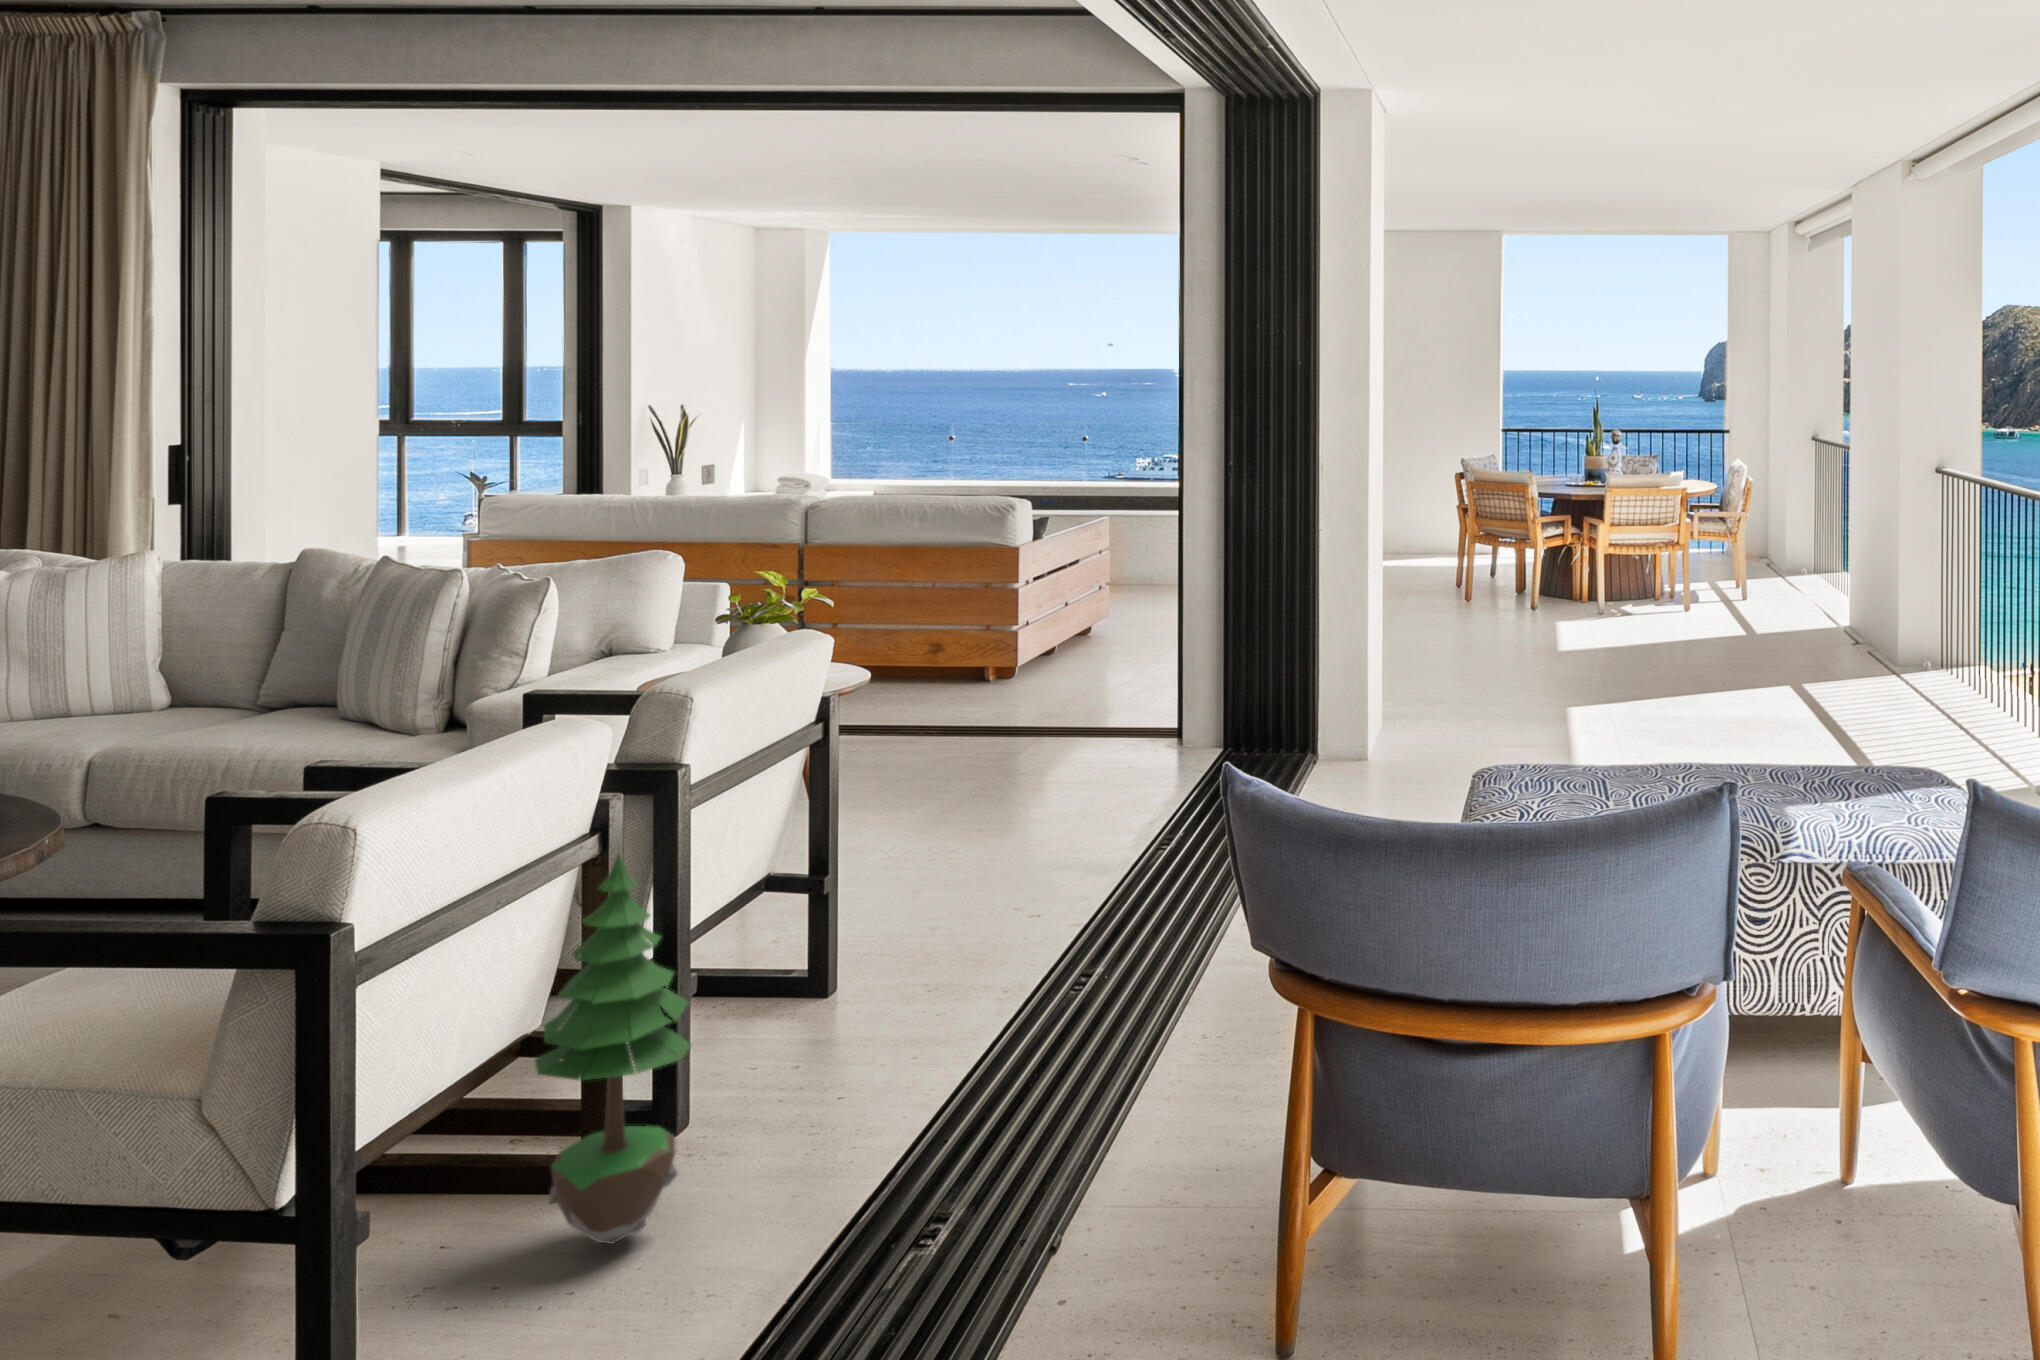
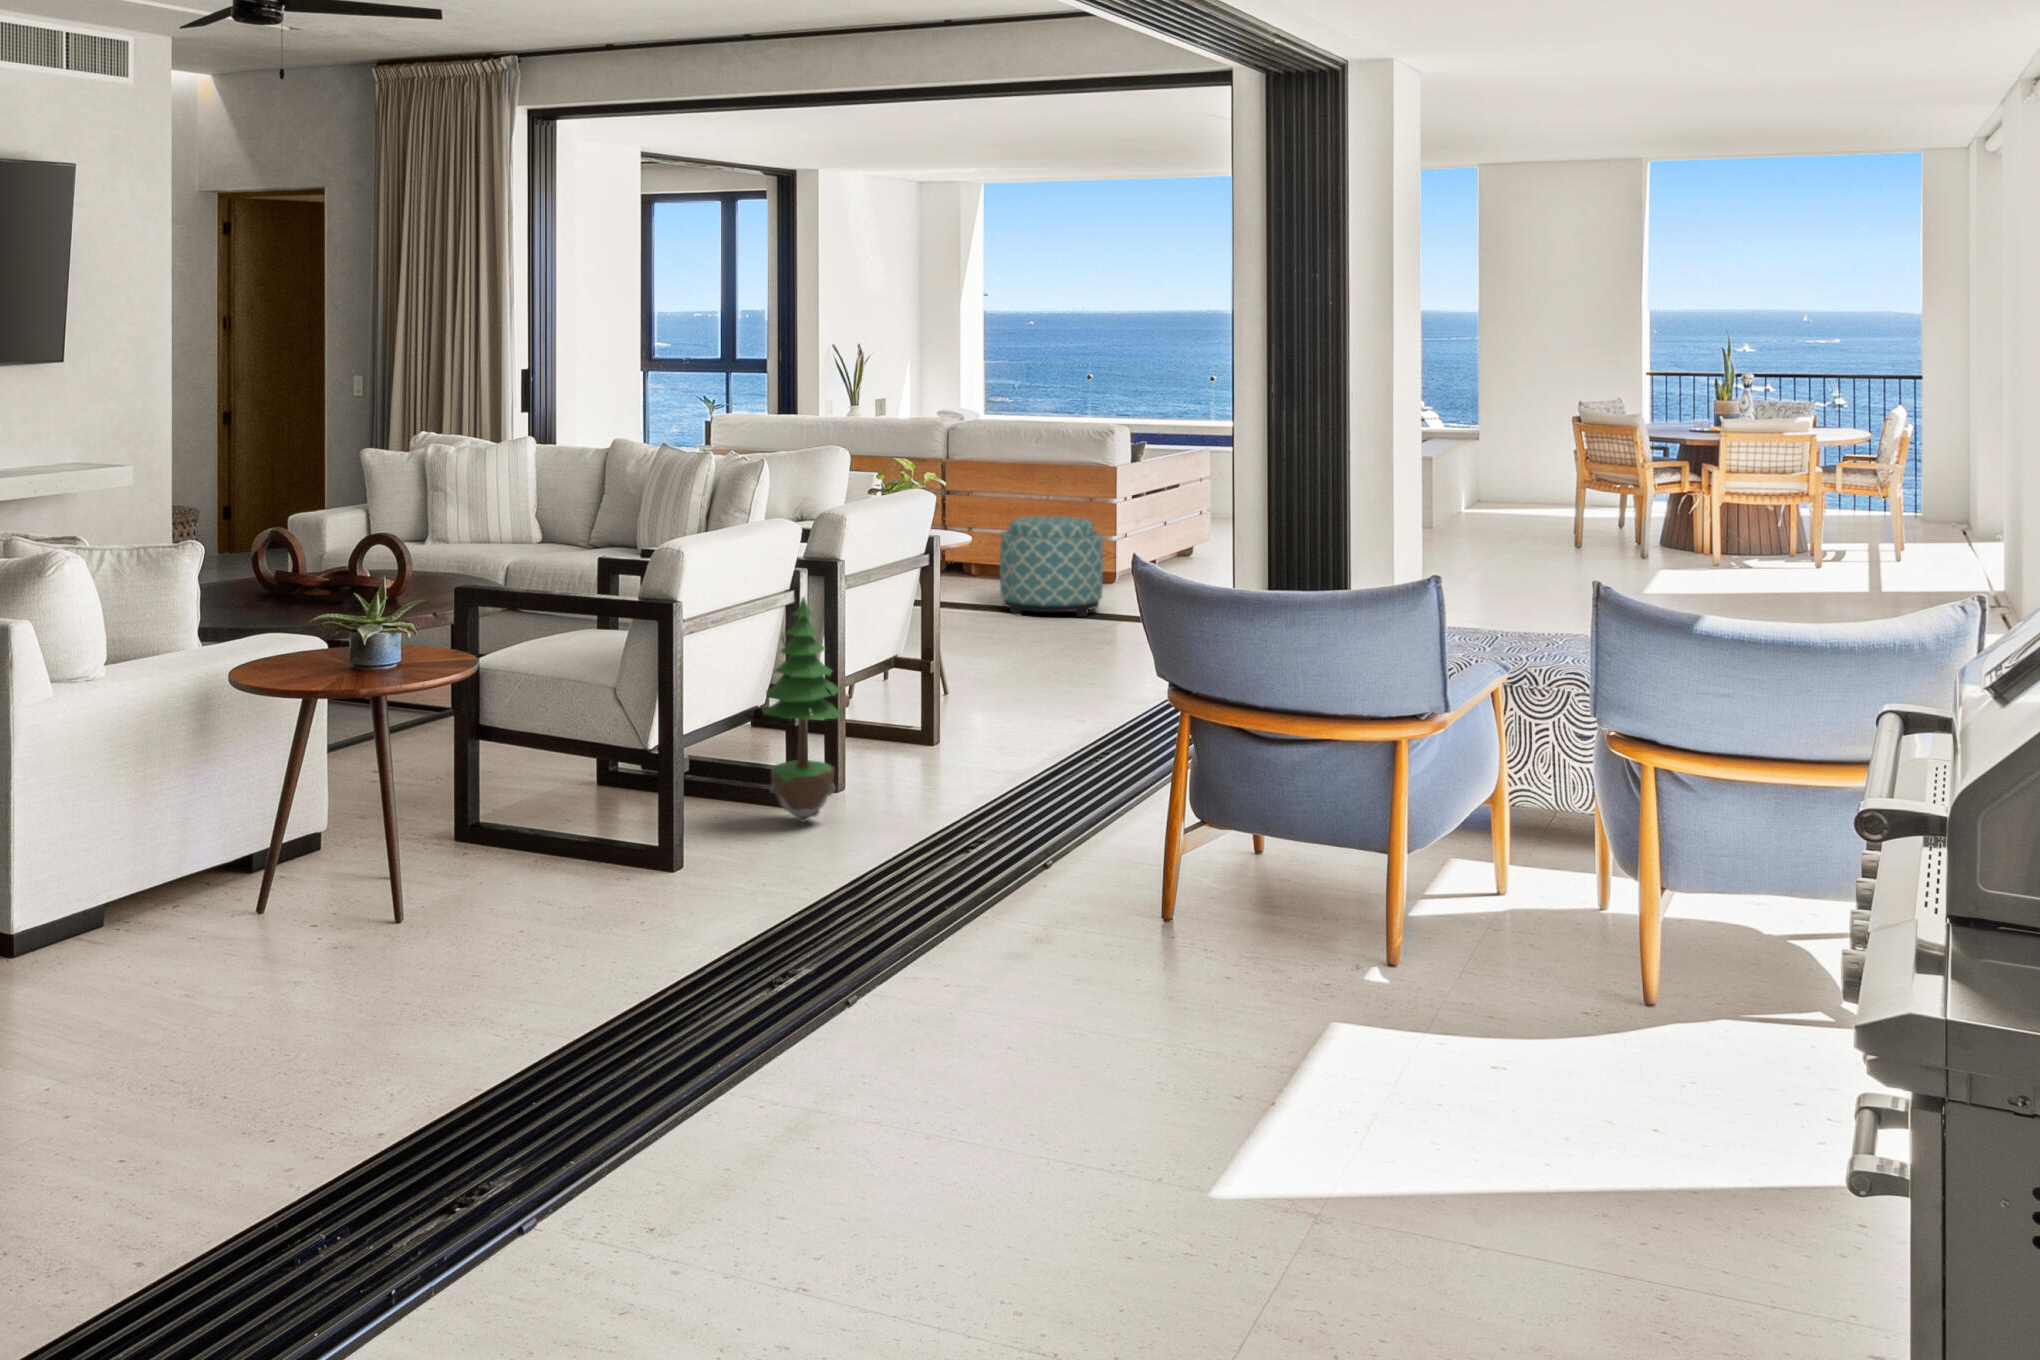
ottoman: none [886,614,1015,741] -> present [1000,516,1103,617]

